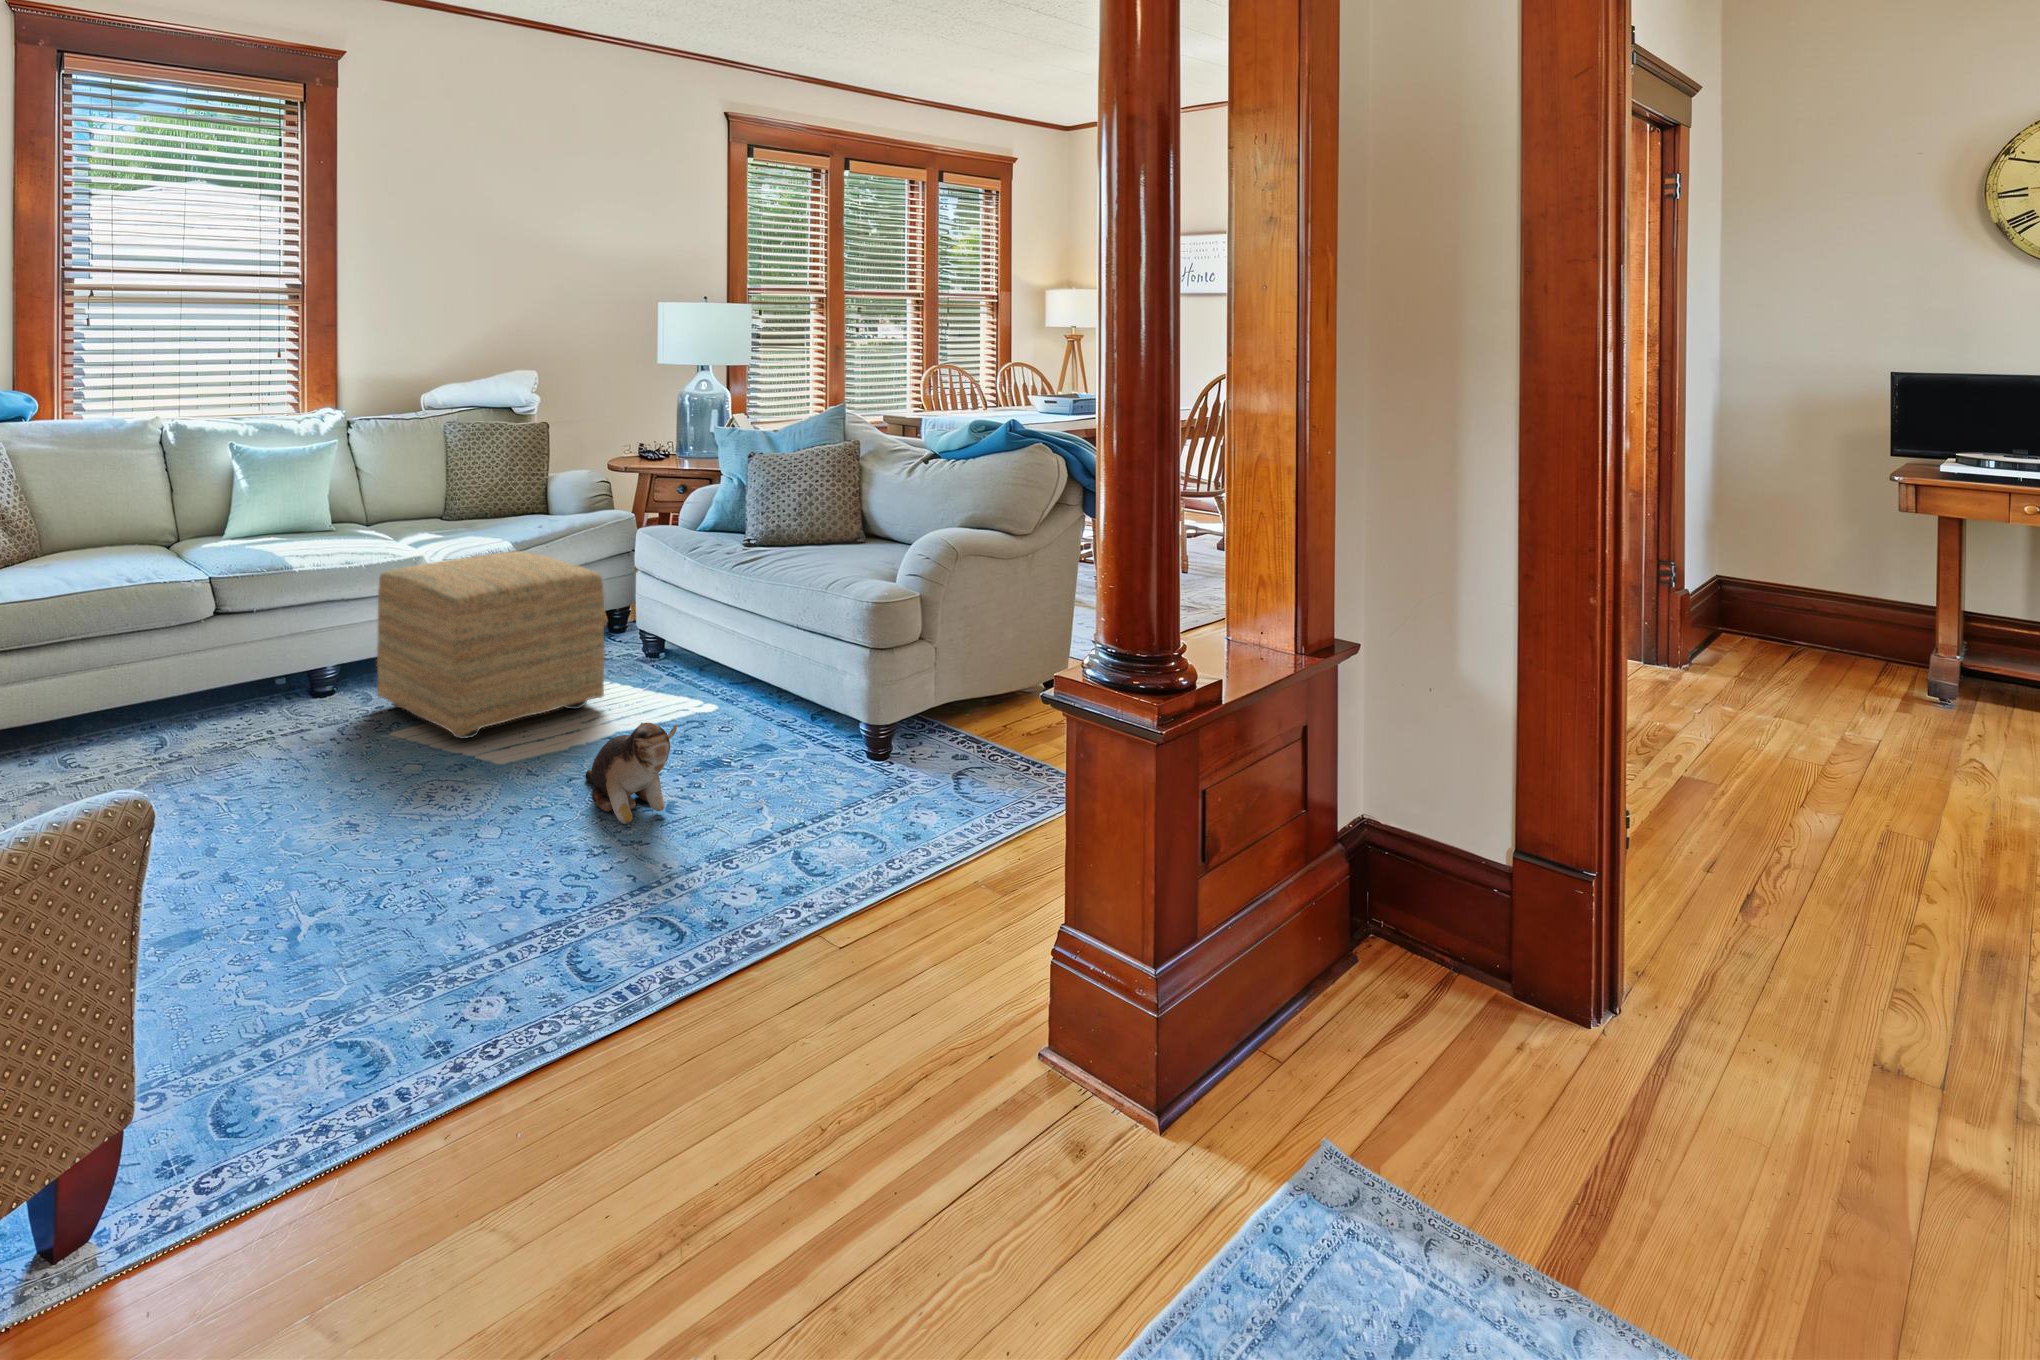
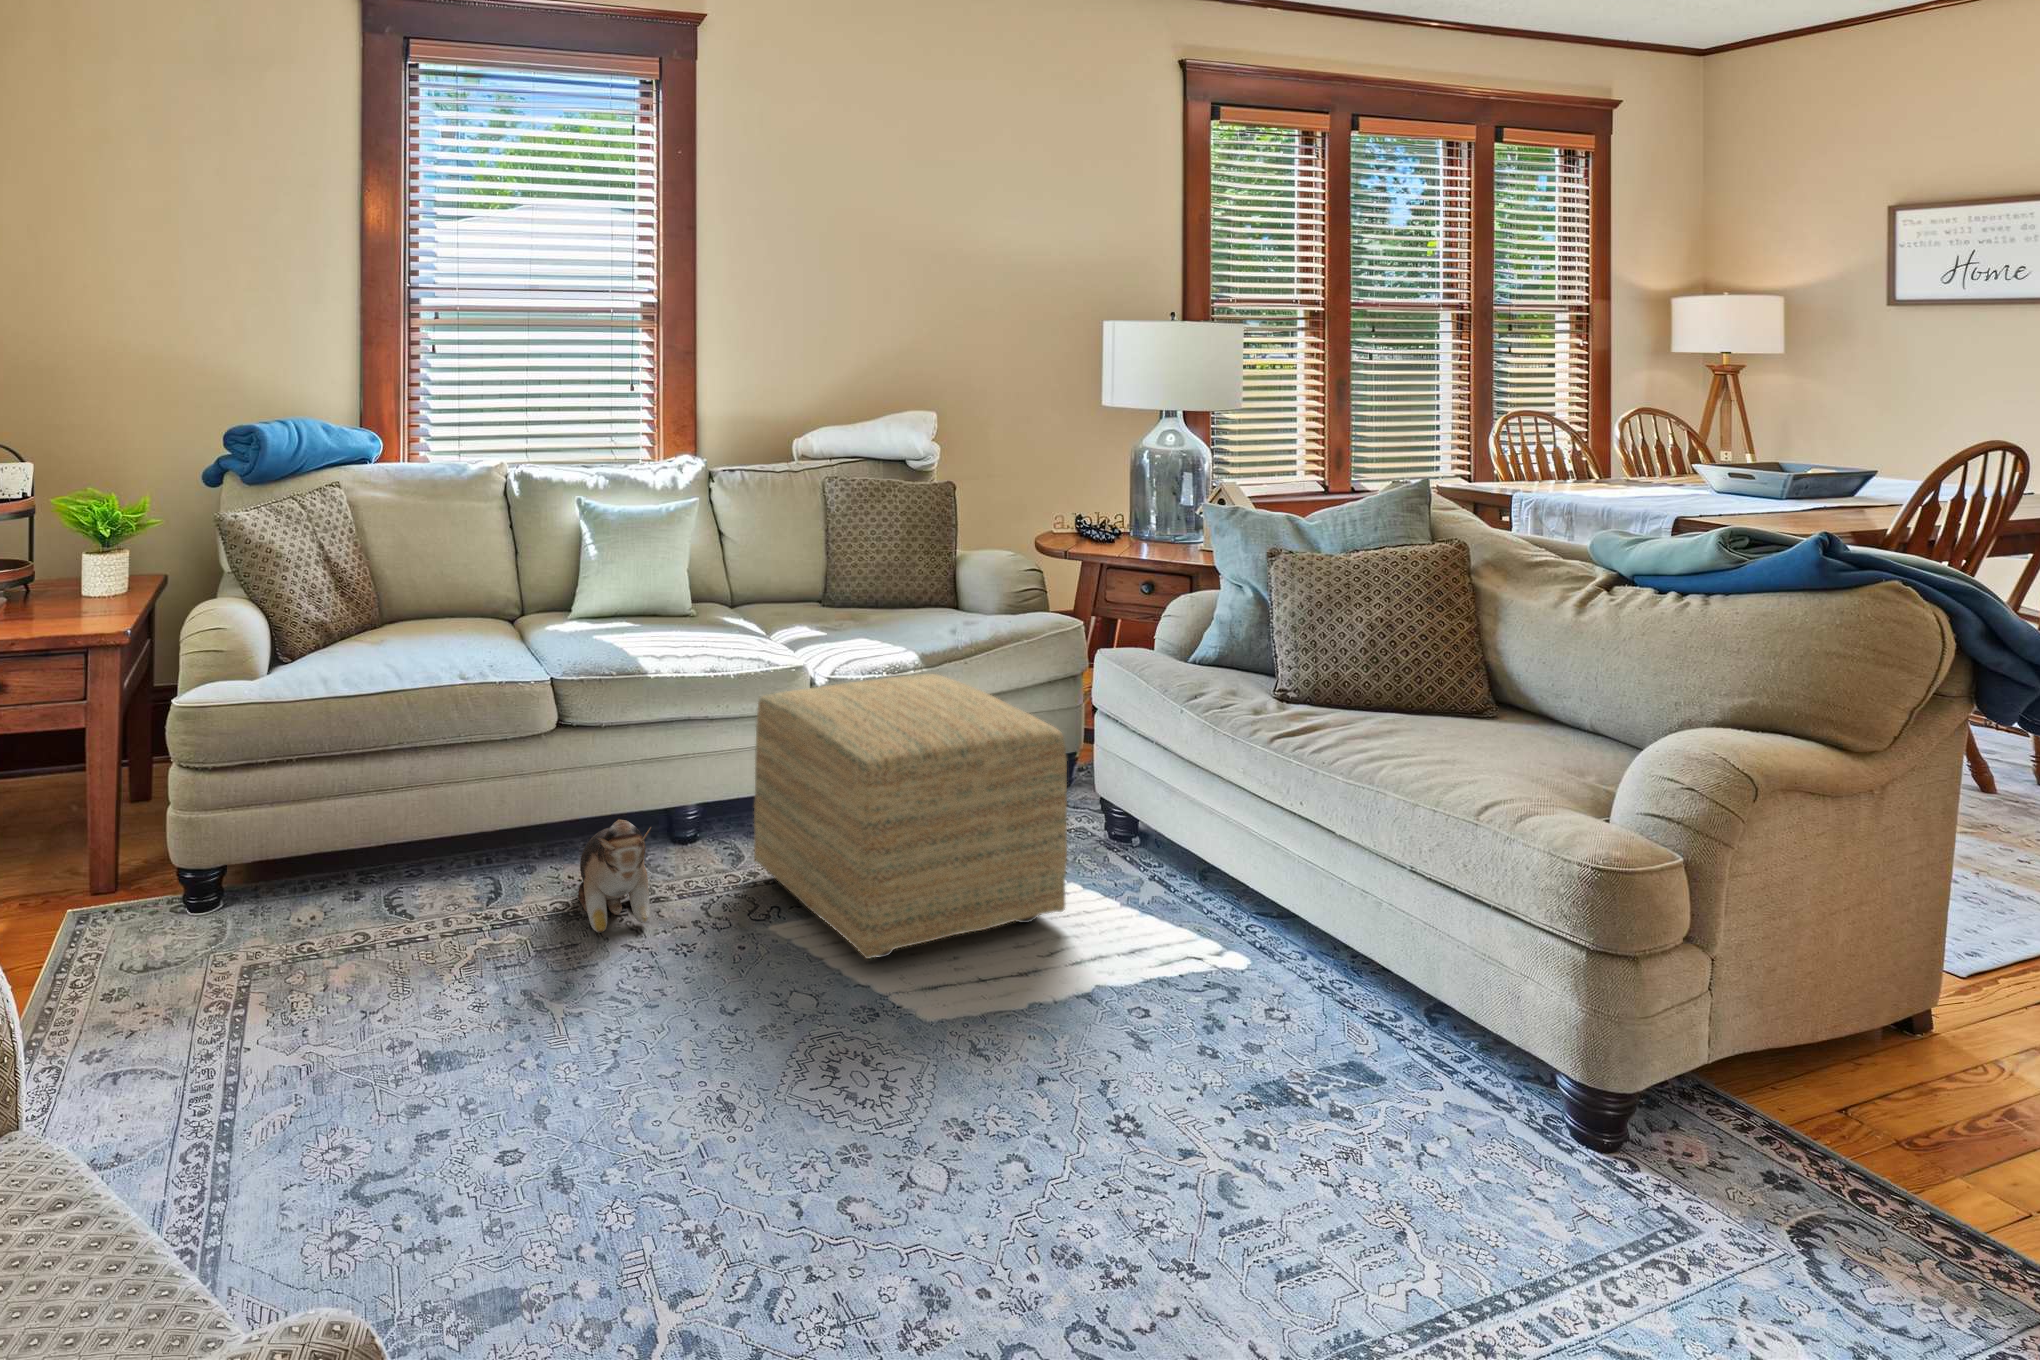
plush toy: present [585,723,677,824] -> present [578,819,651,933]

